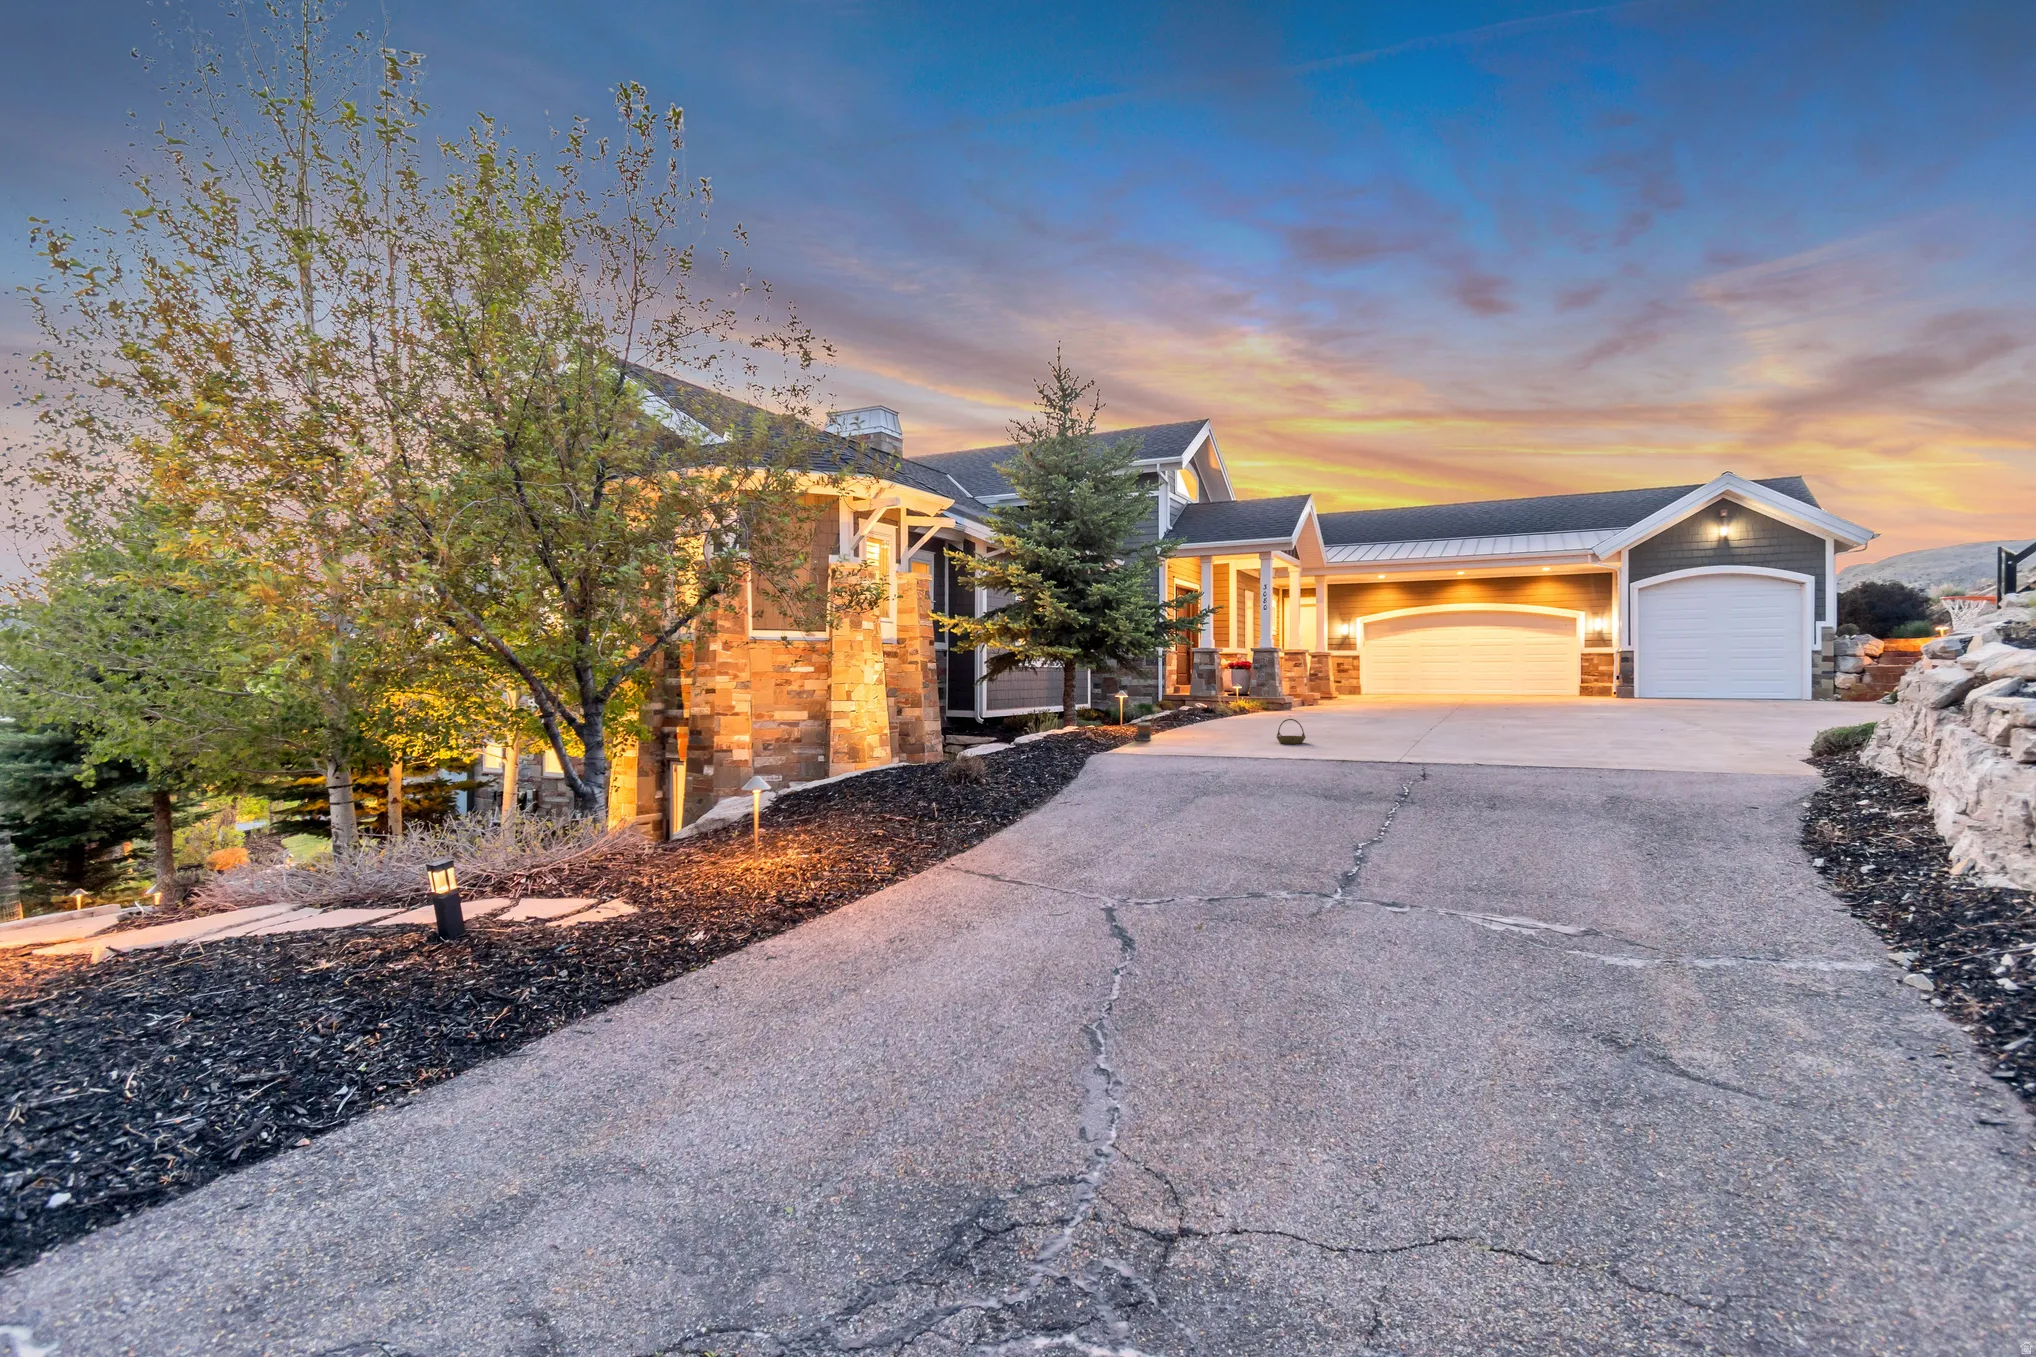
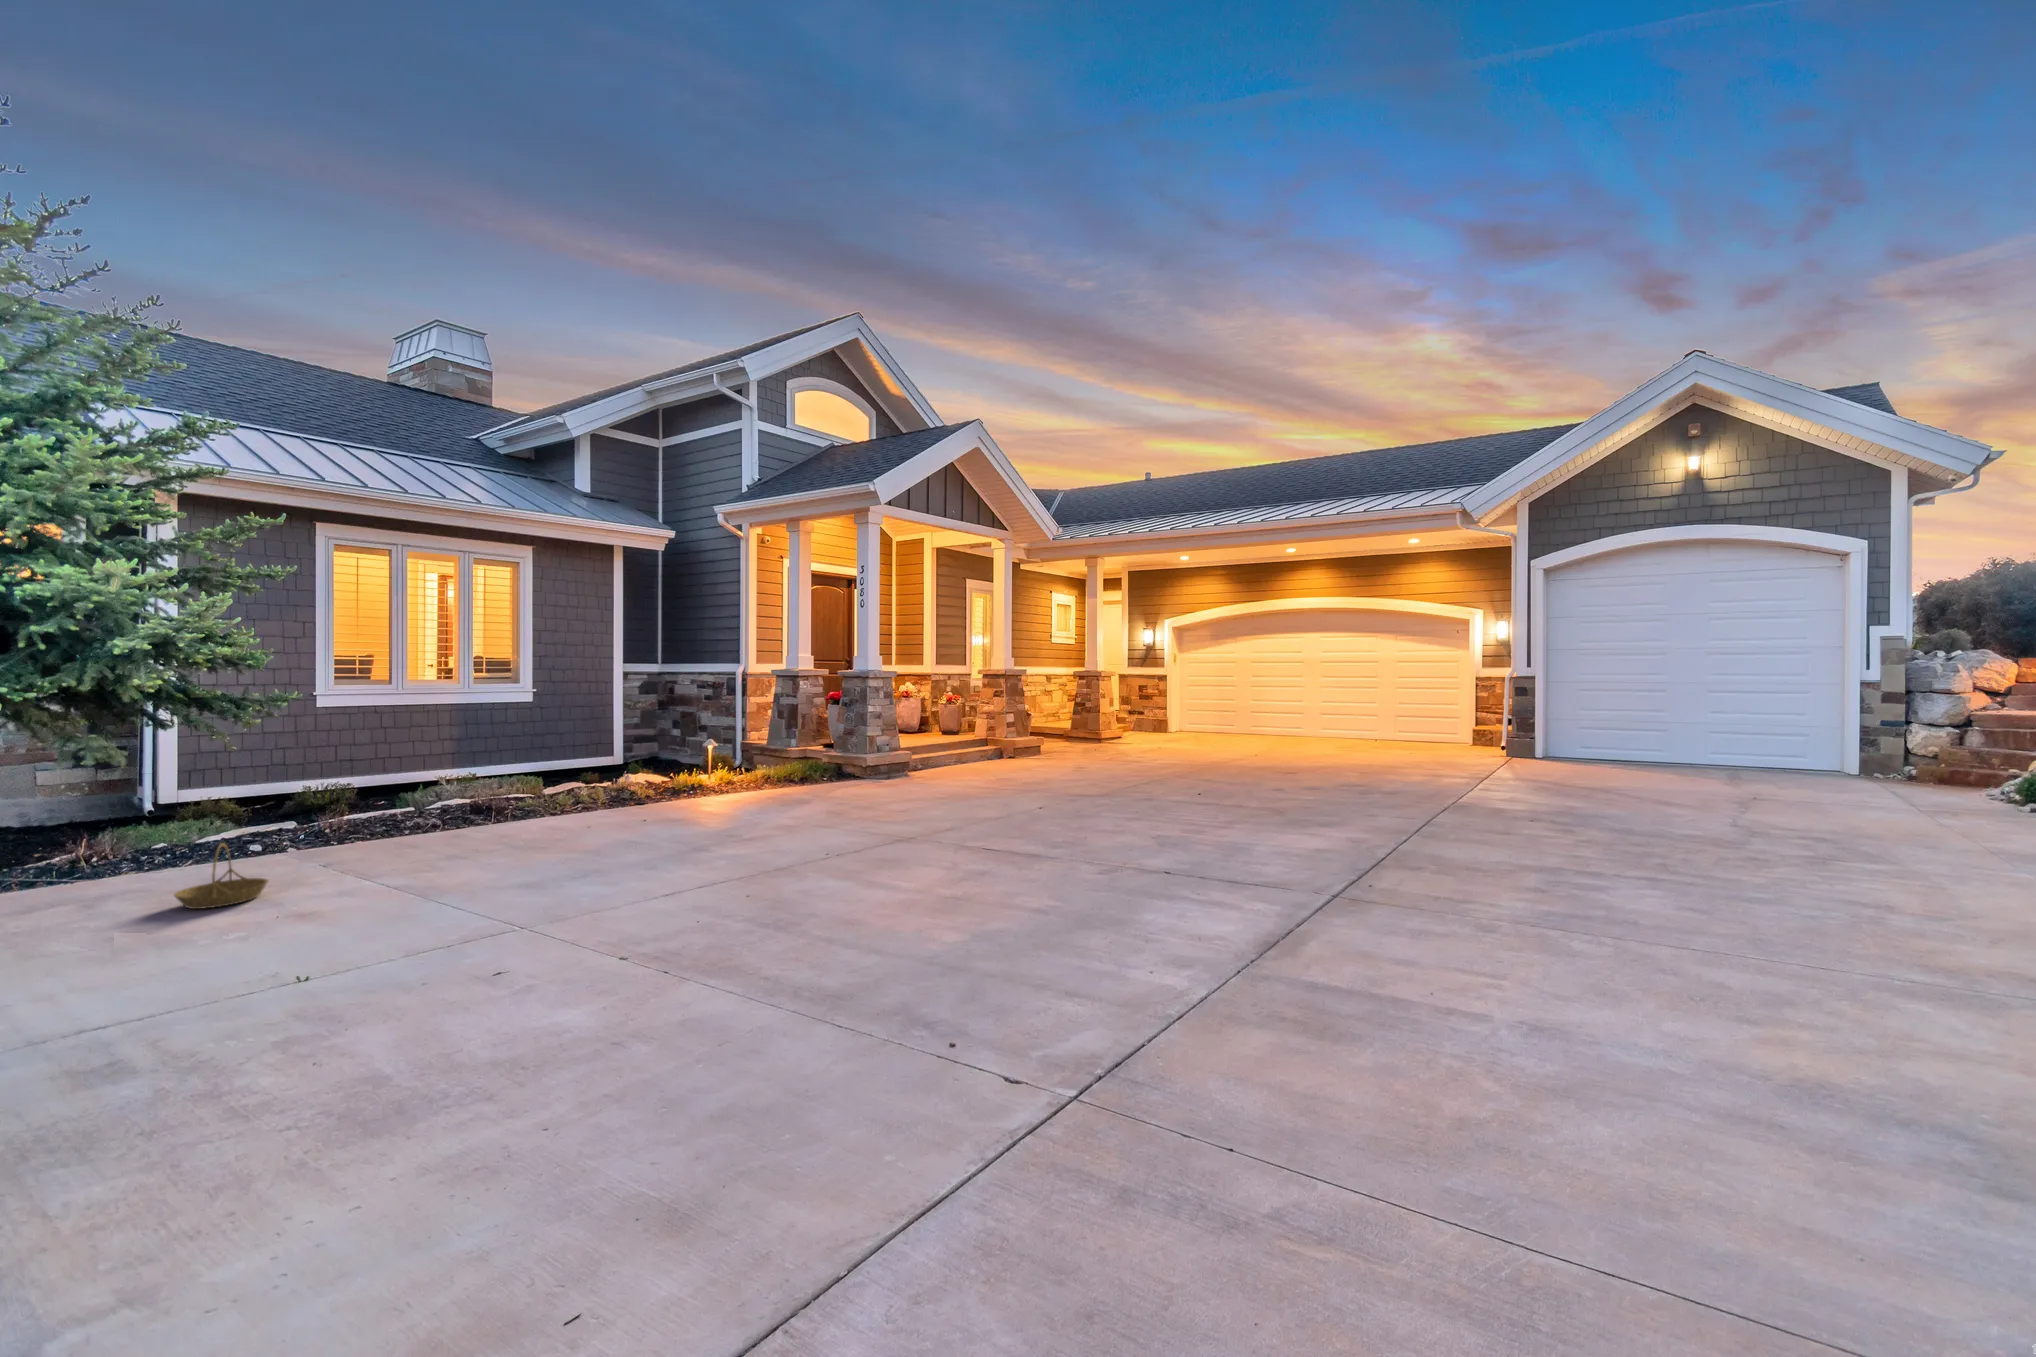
potted tree: present [1133,703,1156,741] -> none [86,779,173,862]

